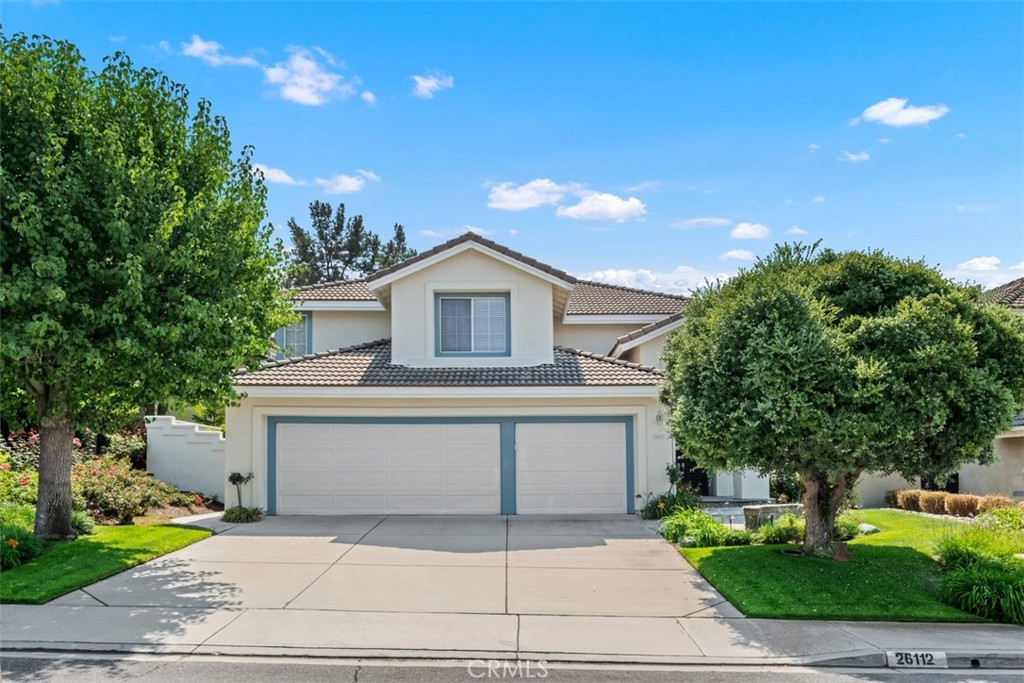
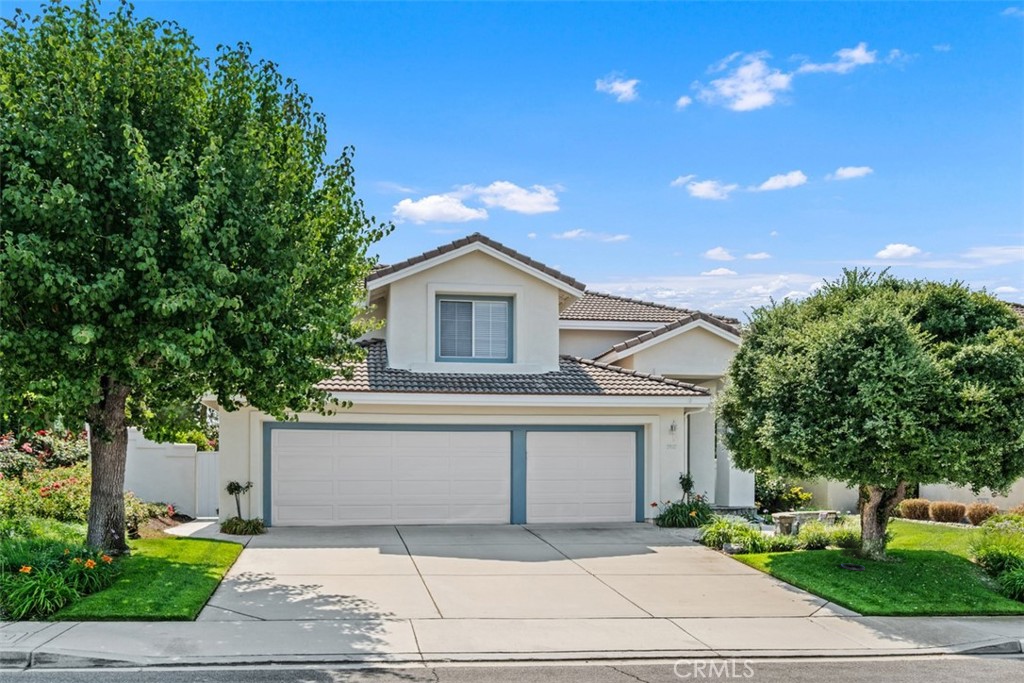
watering can: present [829,541,864,562] -> none [889,555,927,575]

